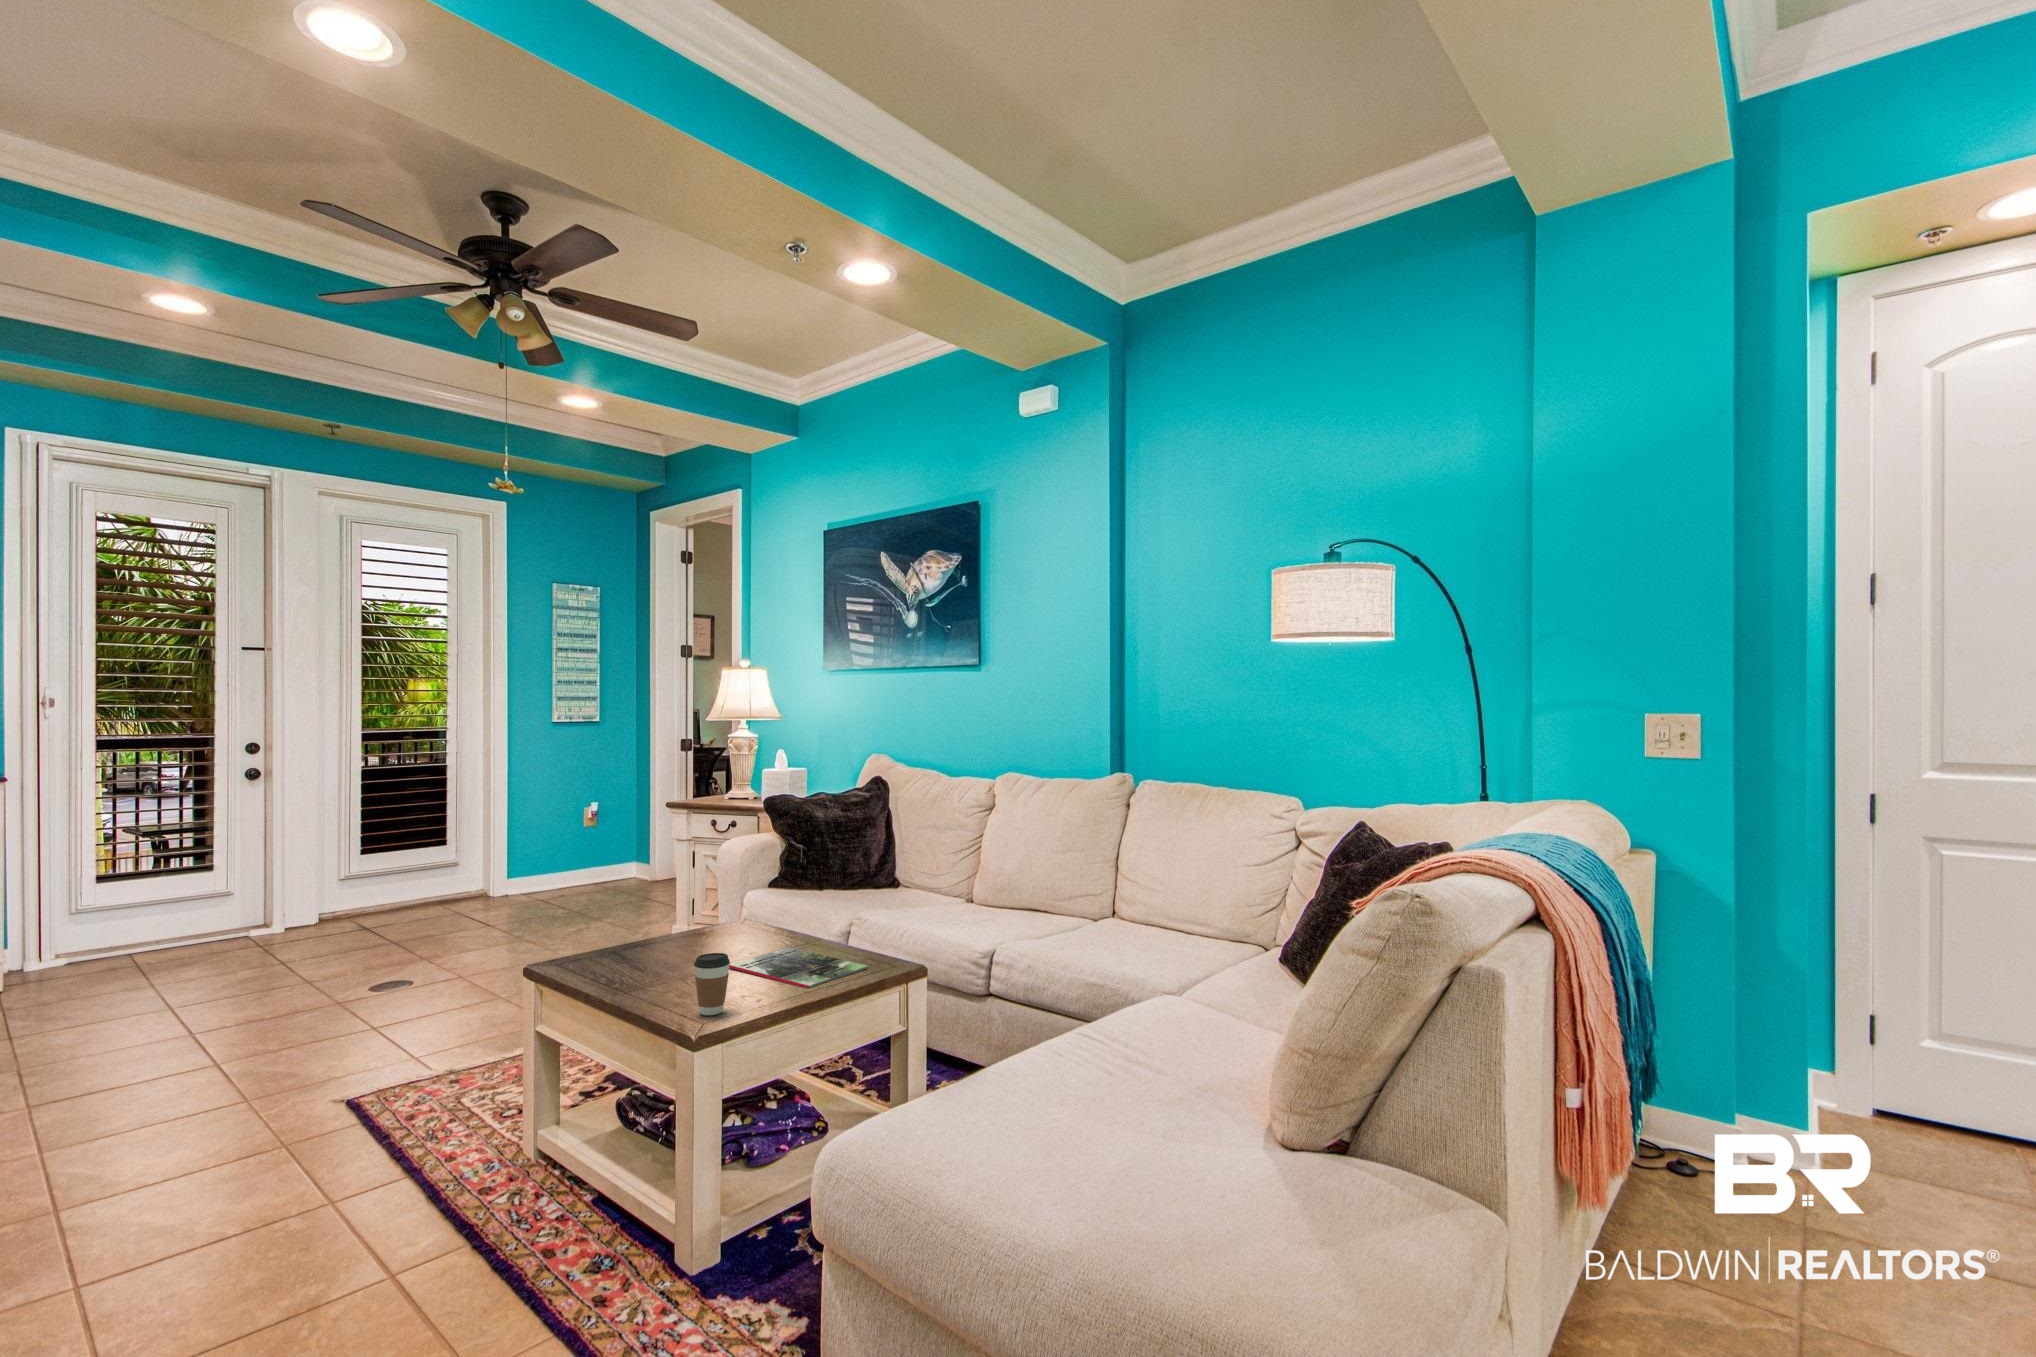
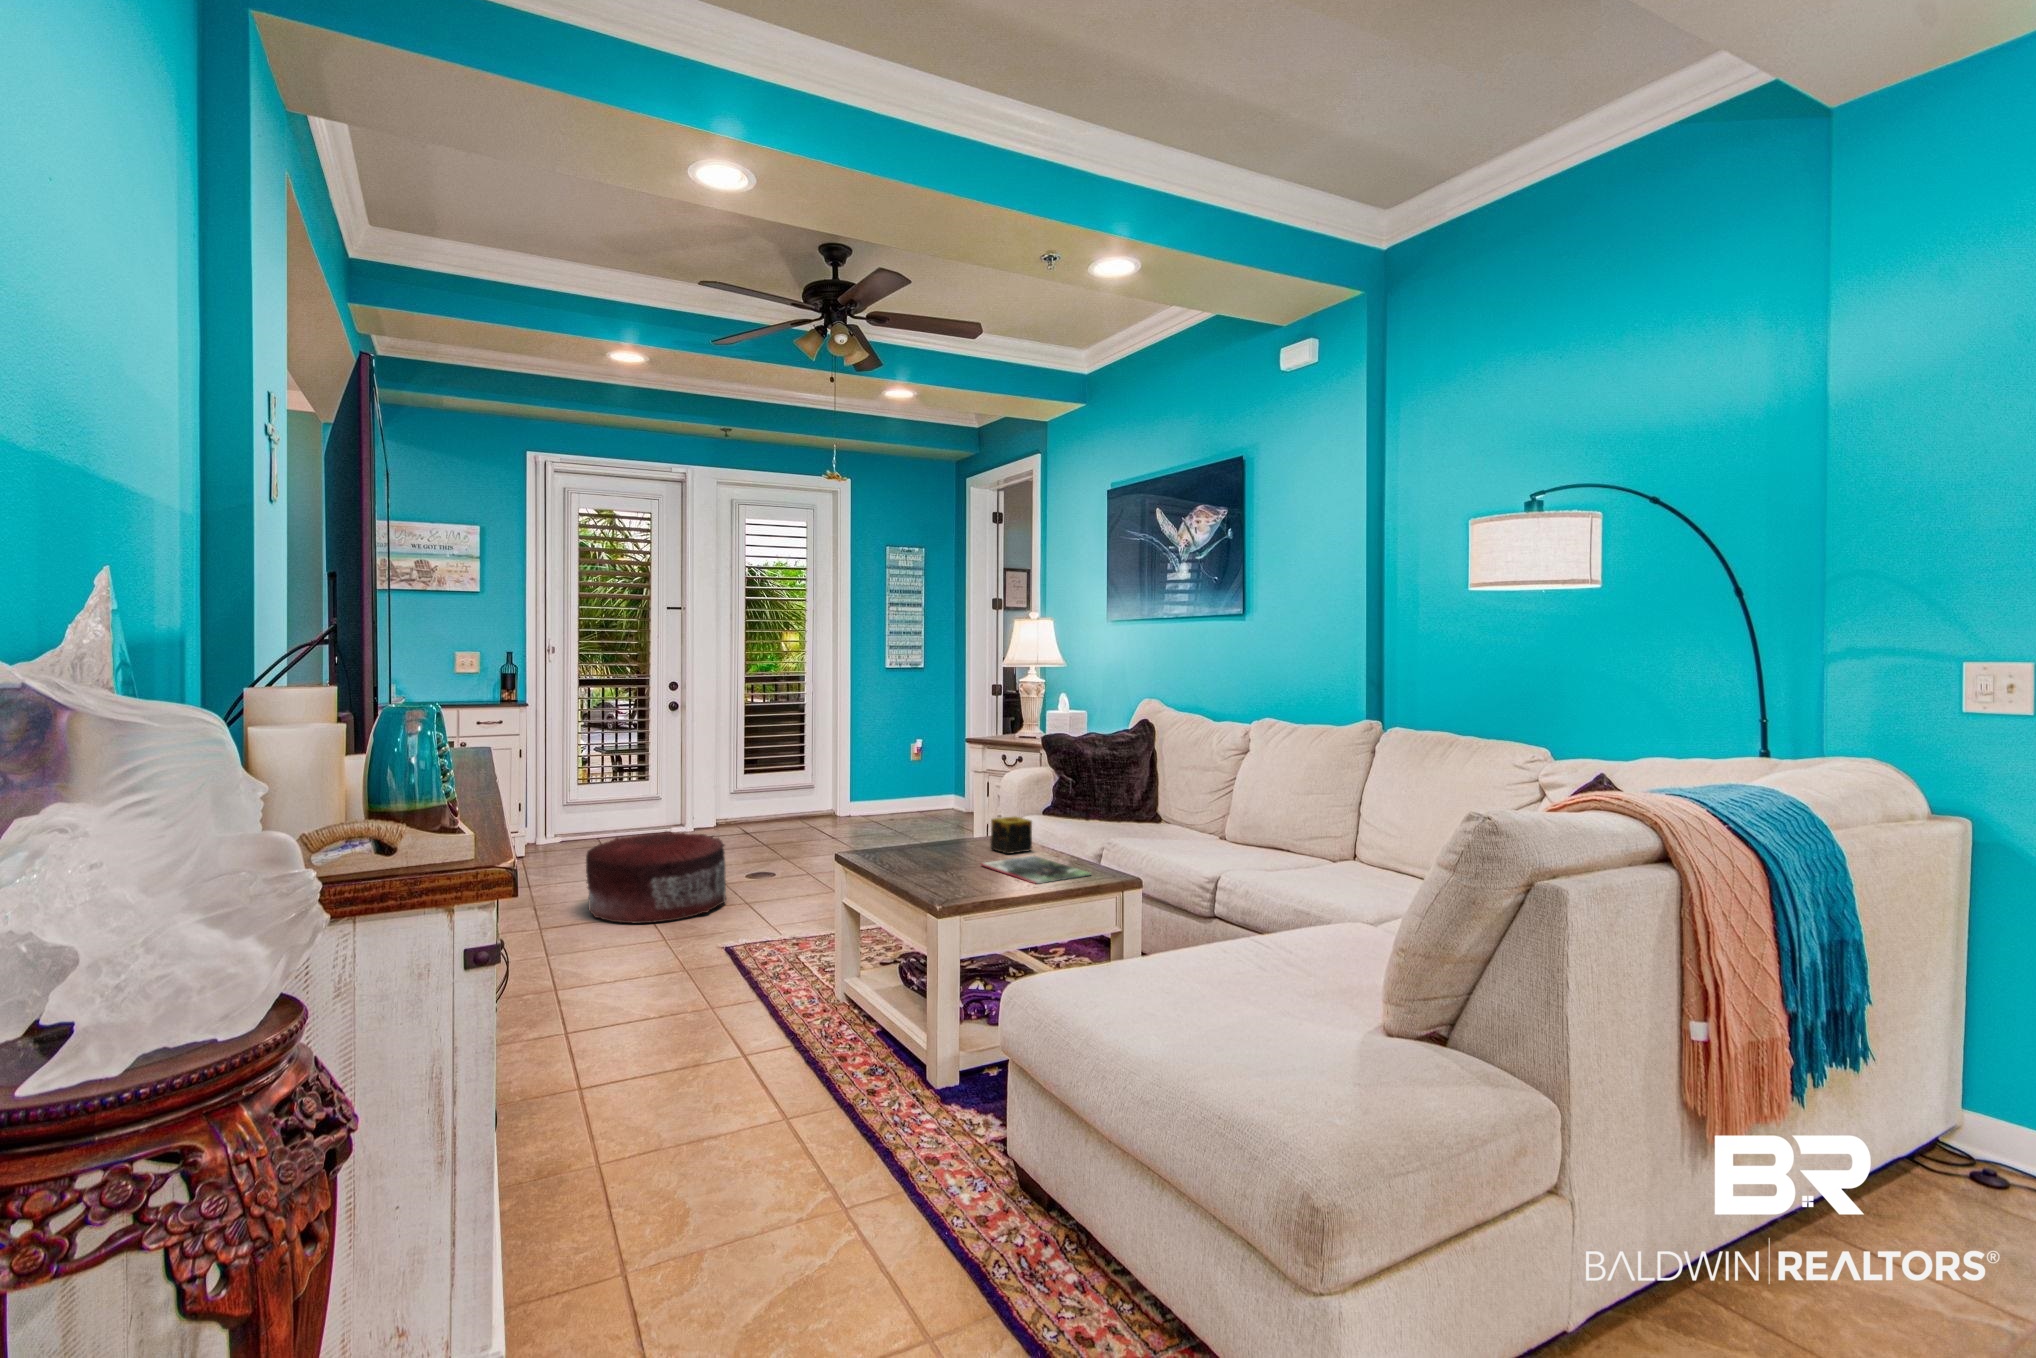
candle: none [730,900,782,948] -> present [990,817,1032,854]
pouf: none [113,942,341,1080] -> present [586,832,726,923]
coffee cup: present [694,953,730,1015] -> none [942,847,969,894]

